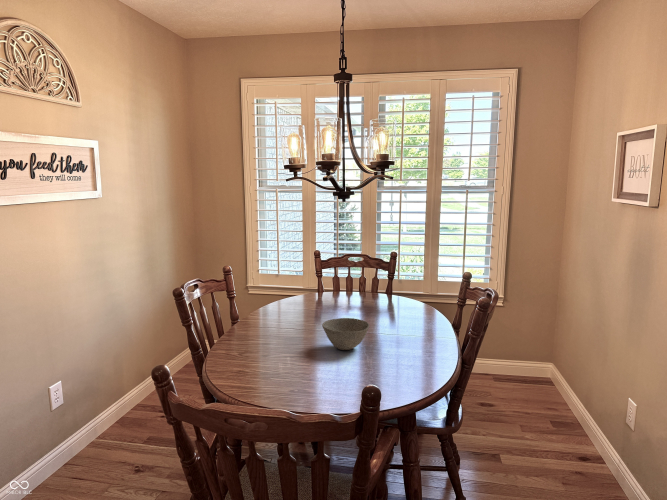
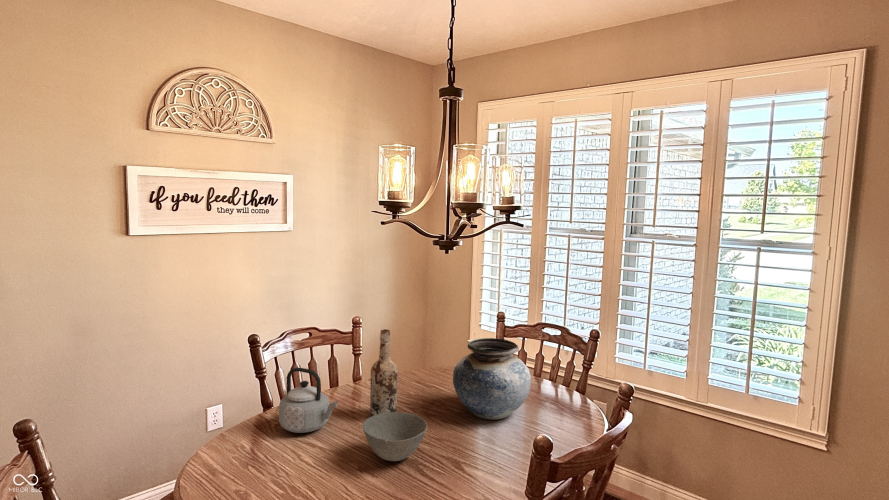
wine bottle: none [285,264,307,335] -> present [370,329,398,416]
vase: none [331,264,388,320] -> present [453,338,531,420]
teapot: none [234,301,287,353] -> present [279,368,338,433]

